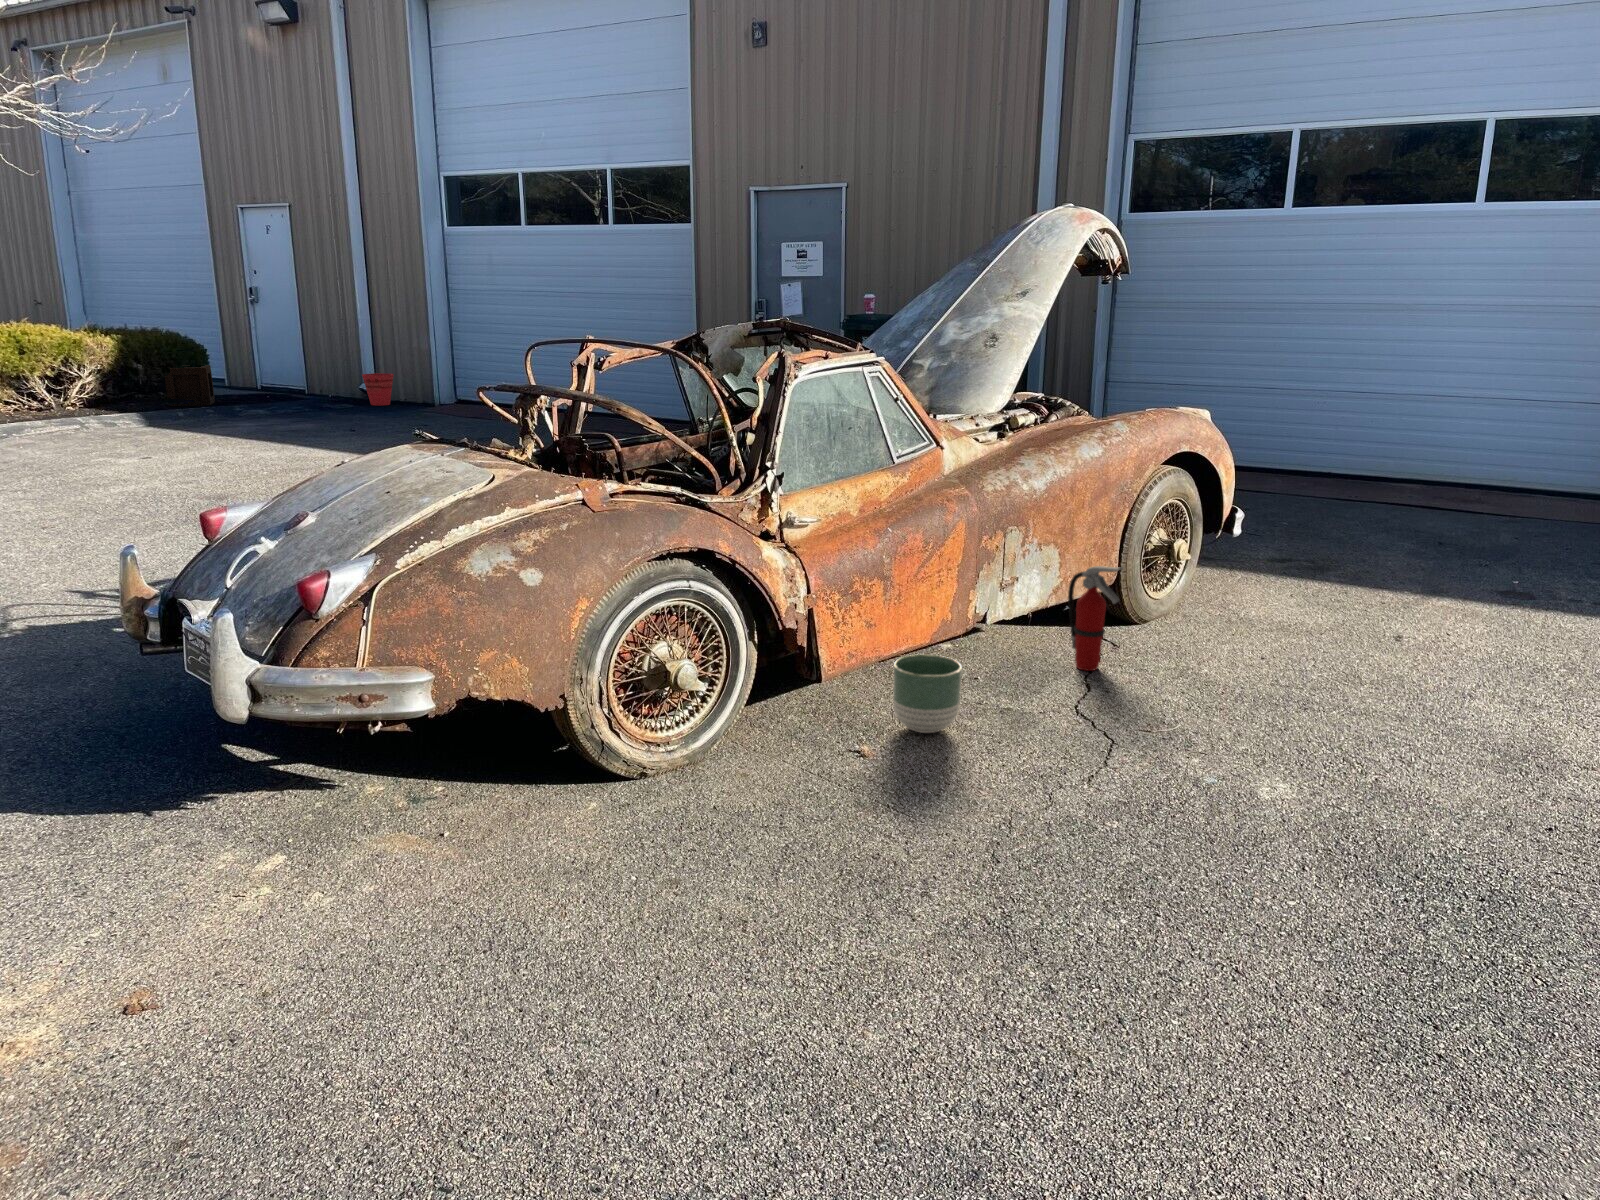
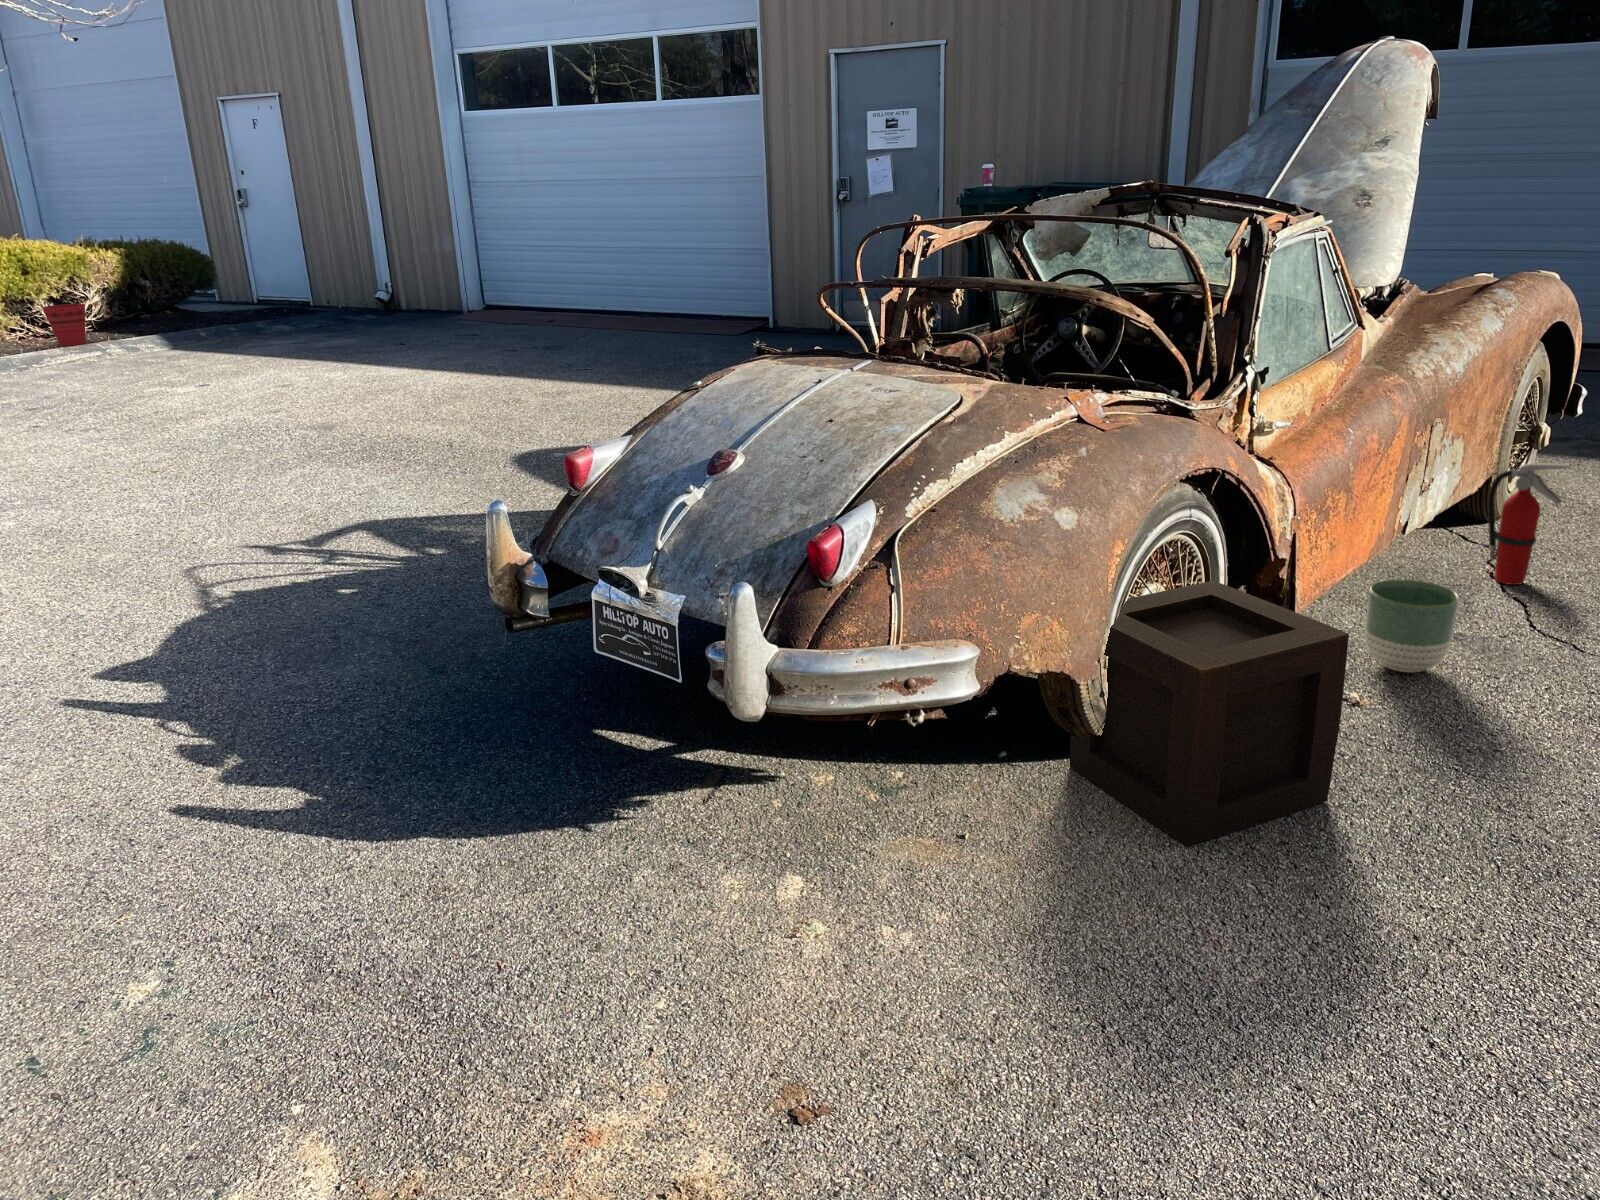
wooden crate: present [165,365,215,406] -> present [1070,581,1349,846]
bucket: present [362,373,394,406] -> present [42,304,85,346]

